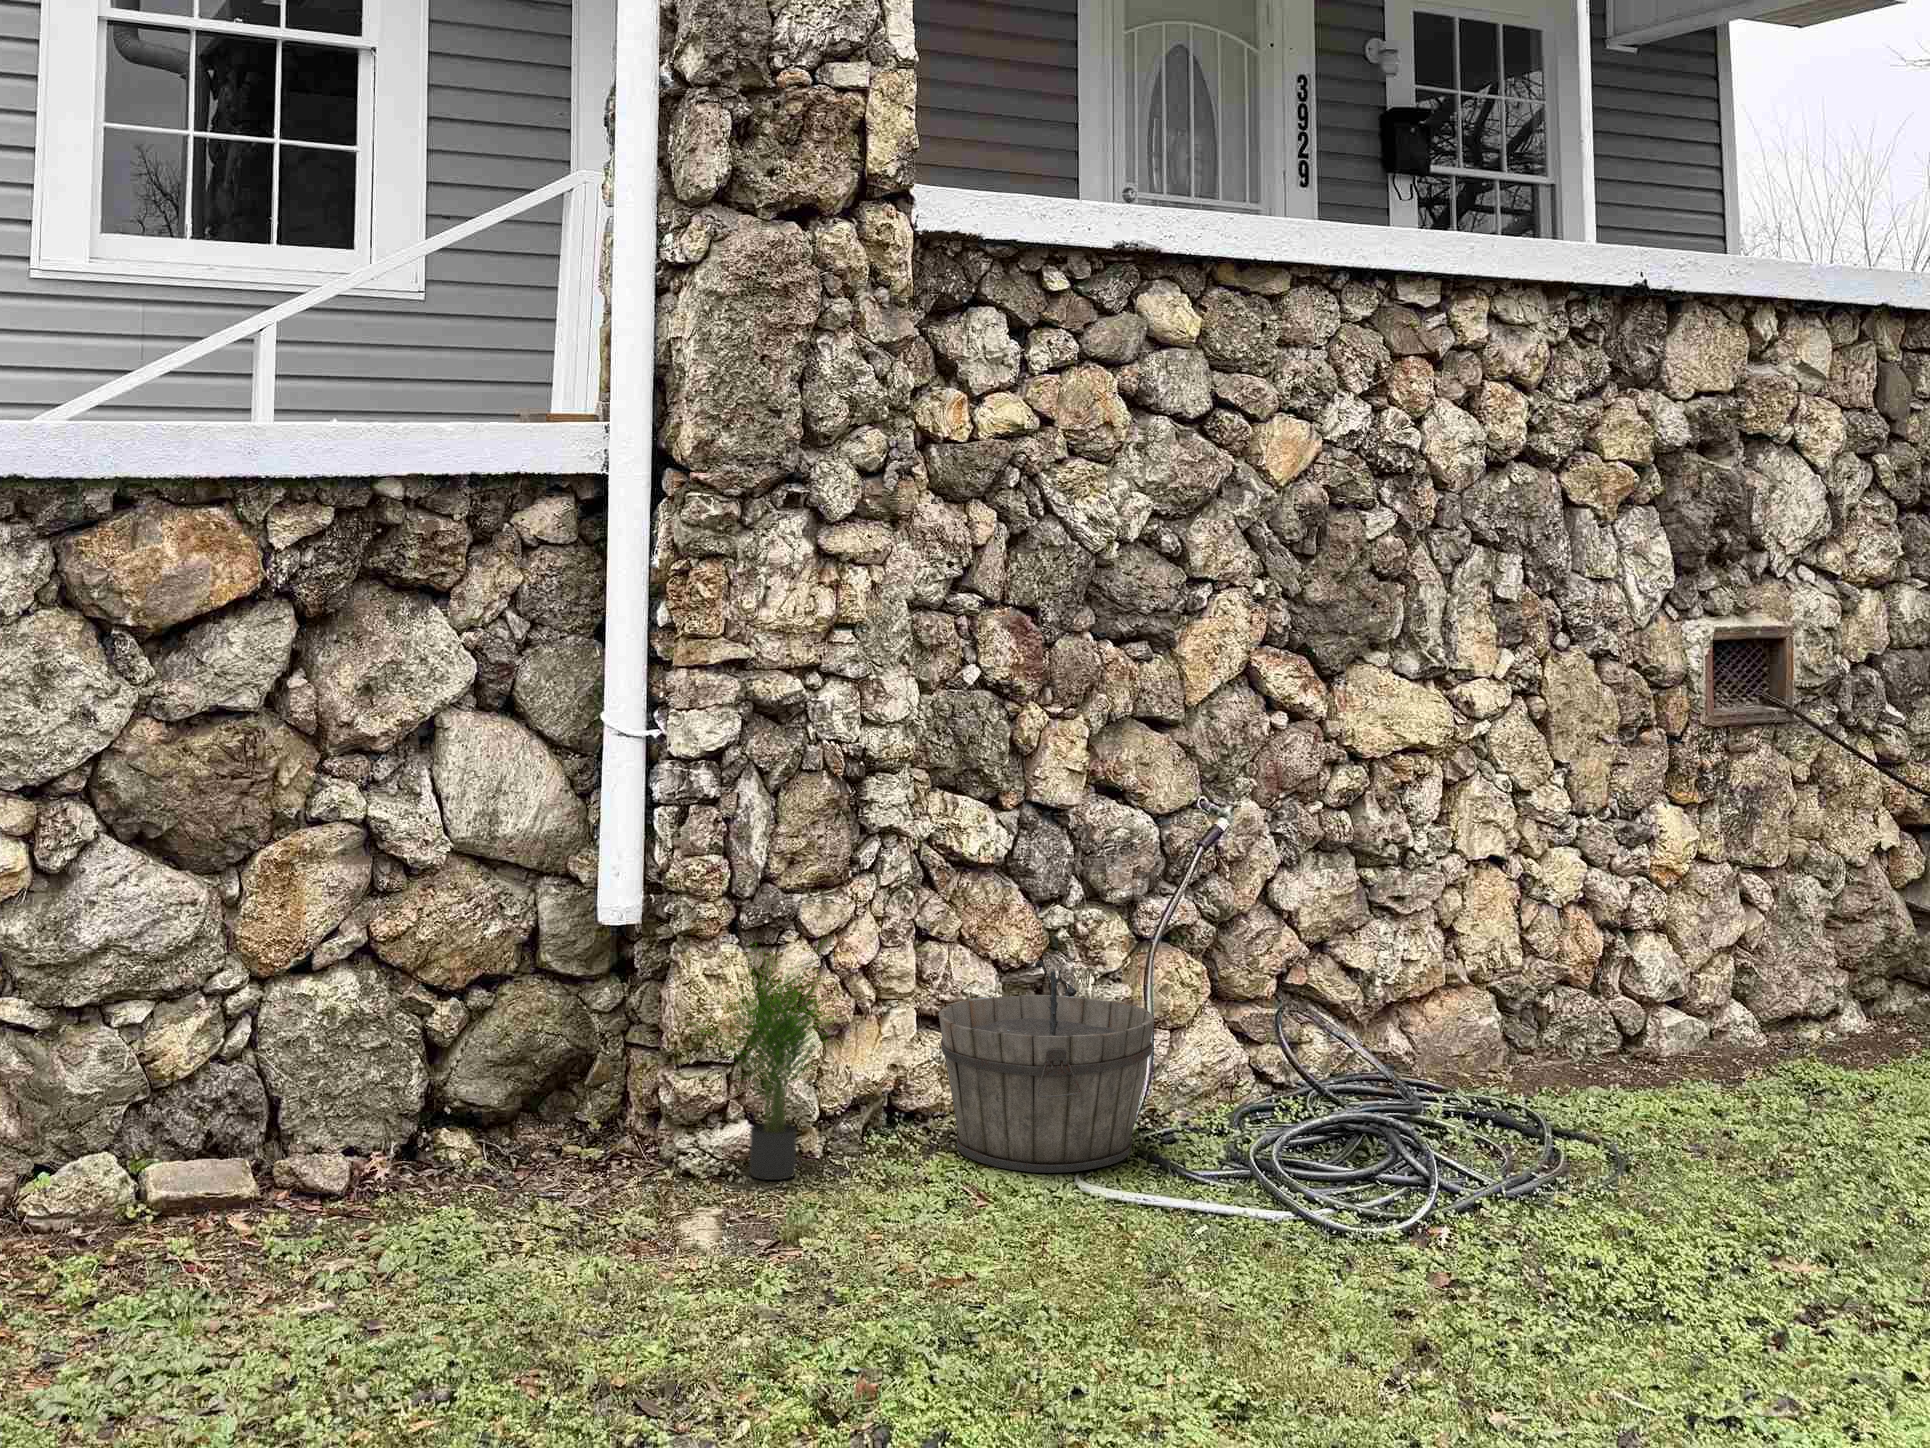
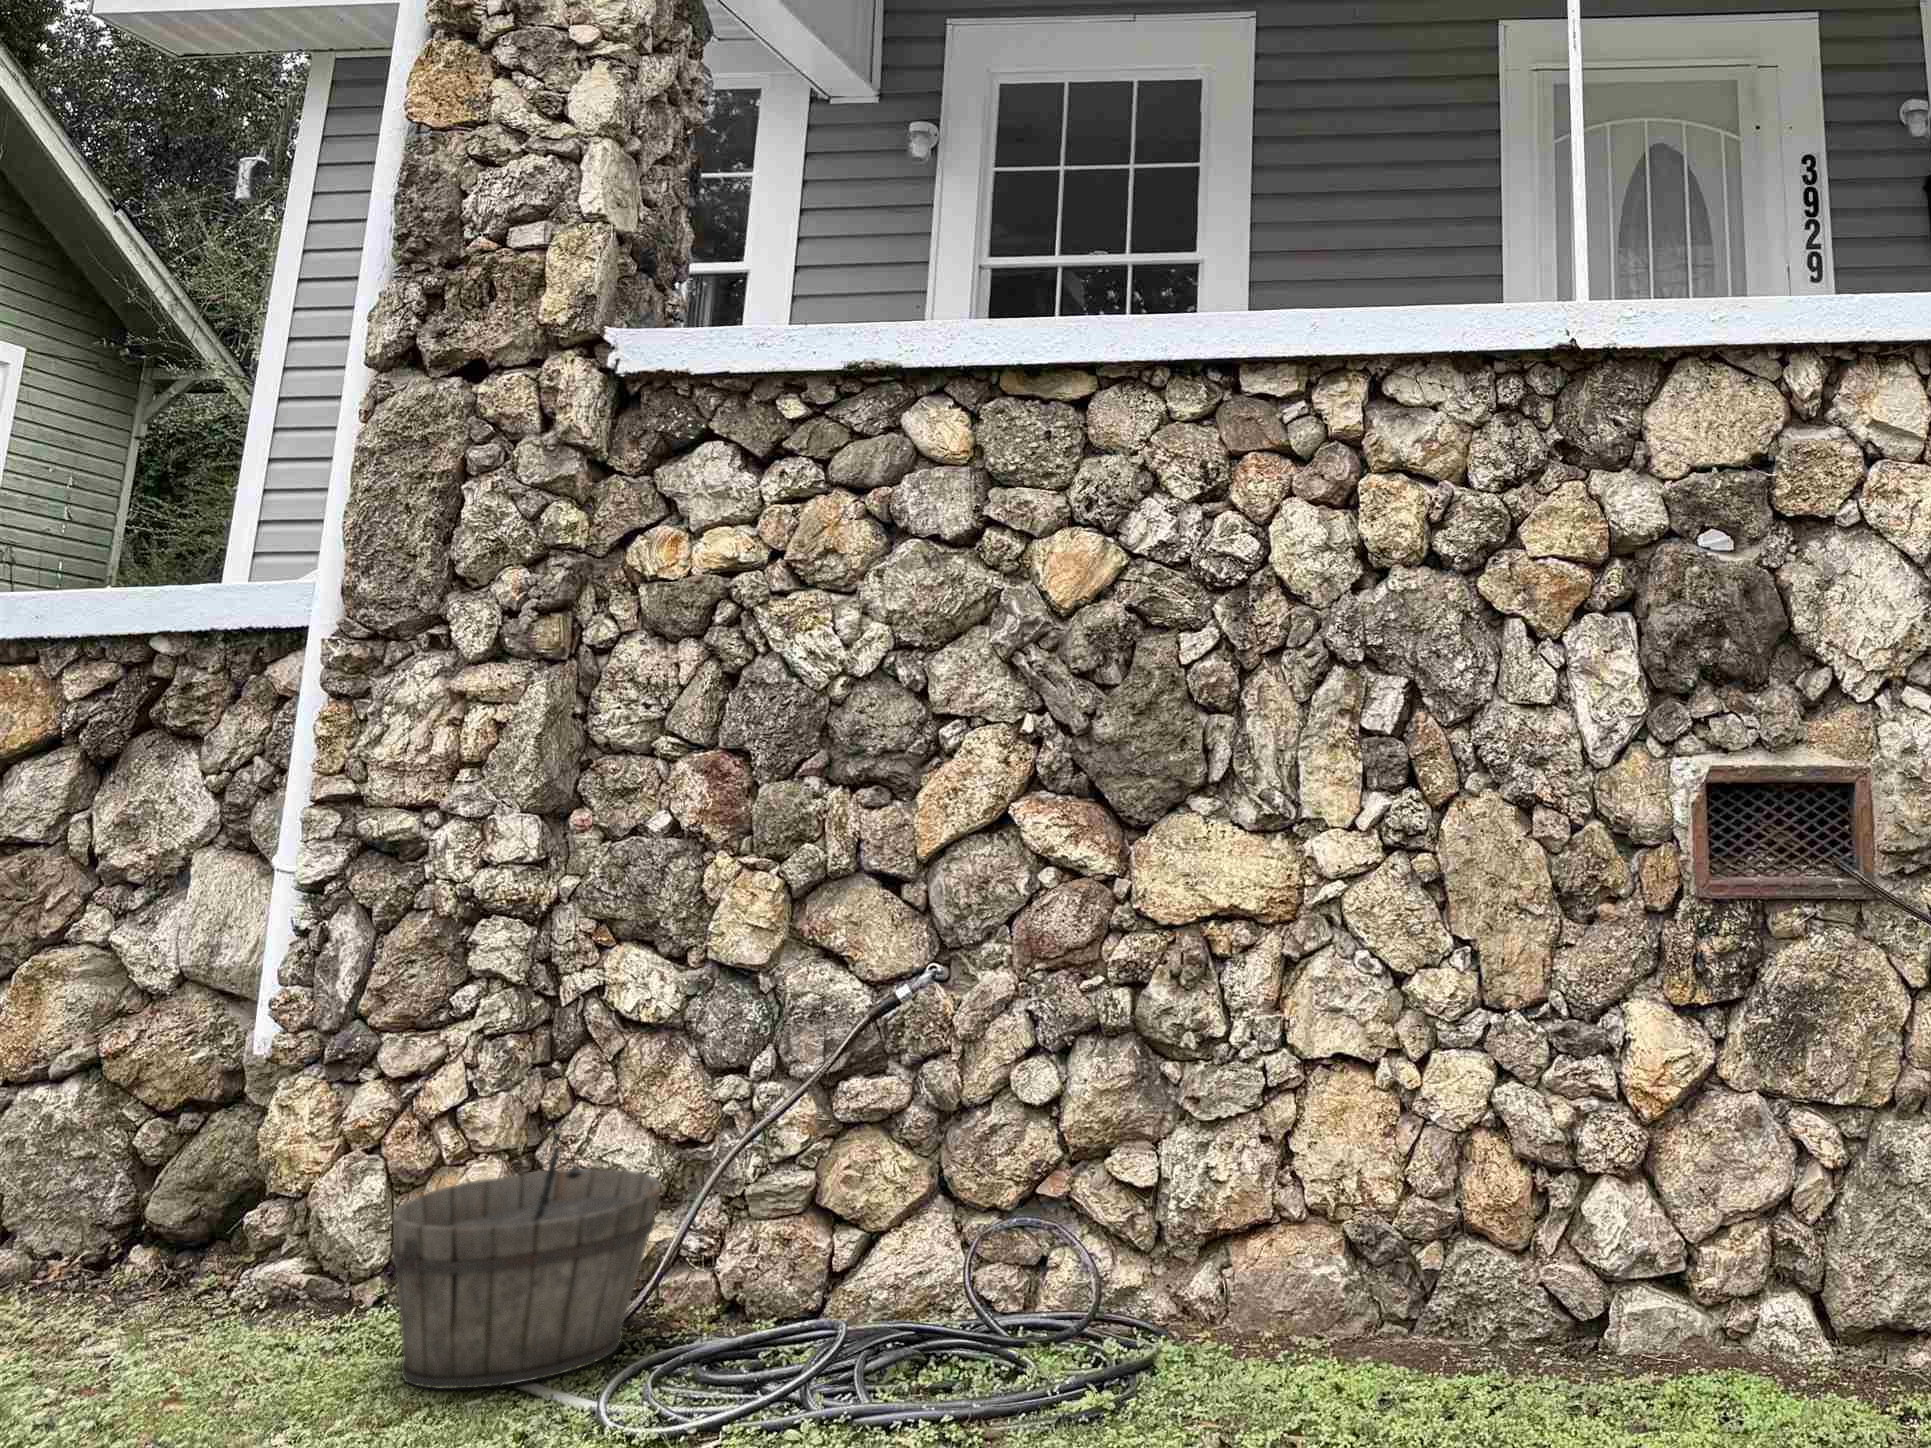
potted plant: present [701,952,832,1180] -> none [164,1085,335,1347]

